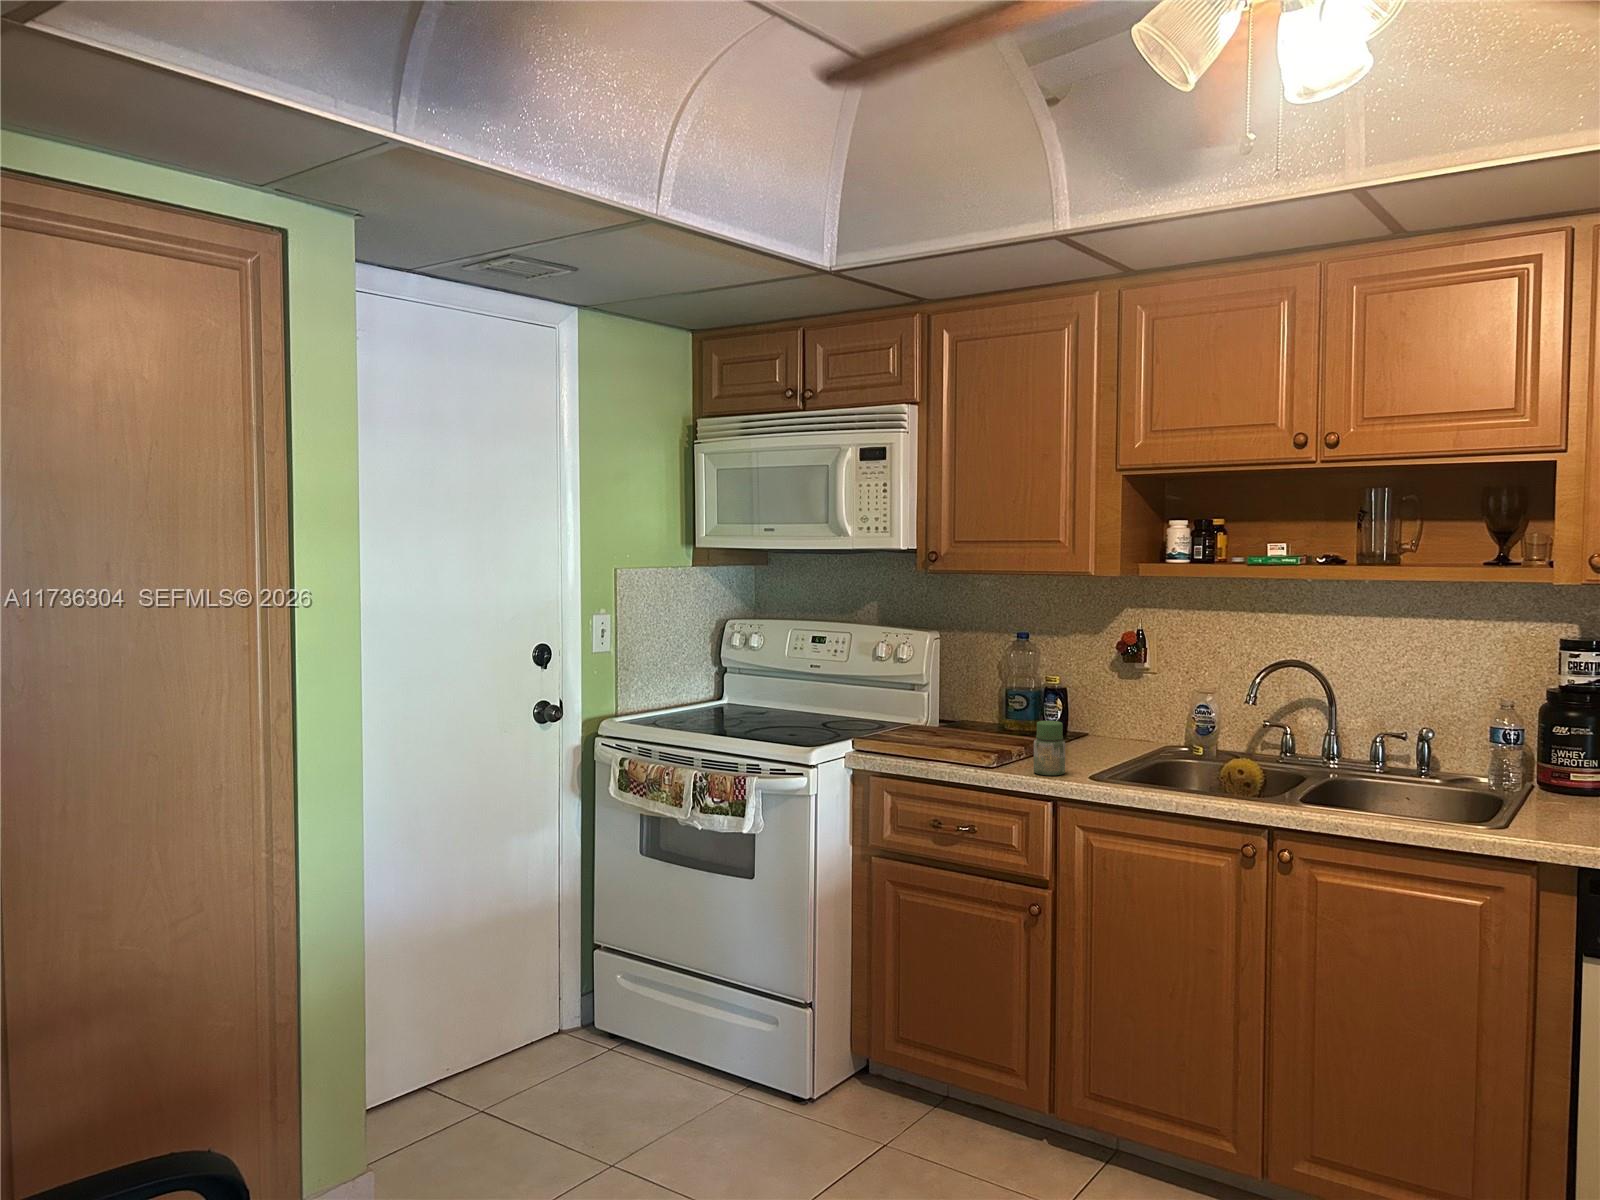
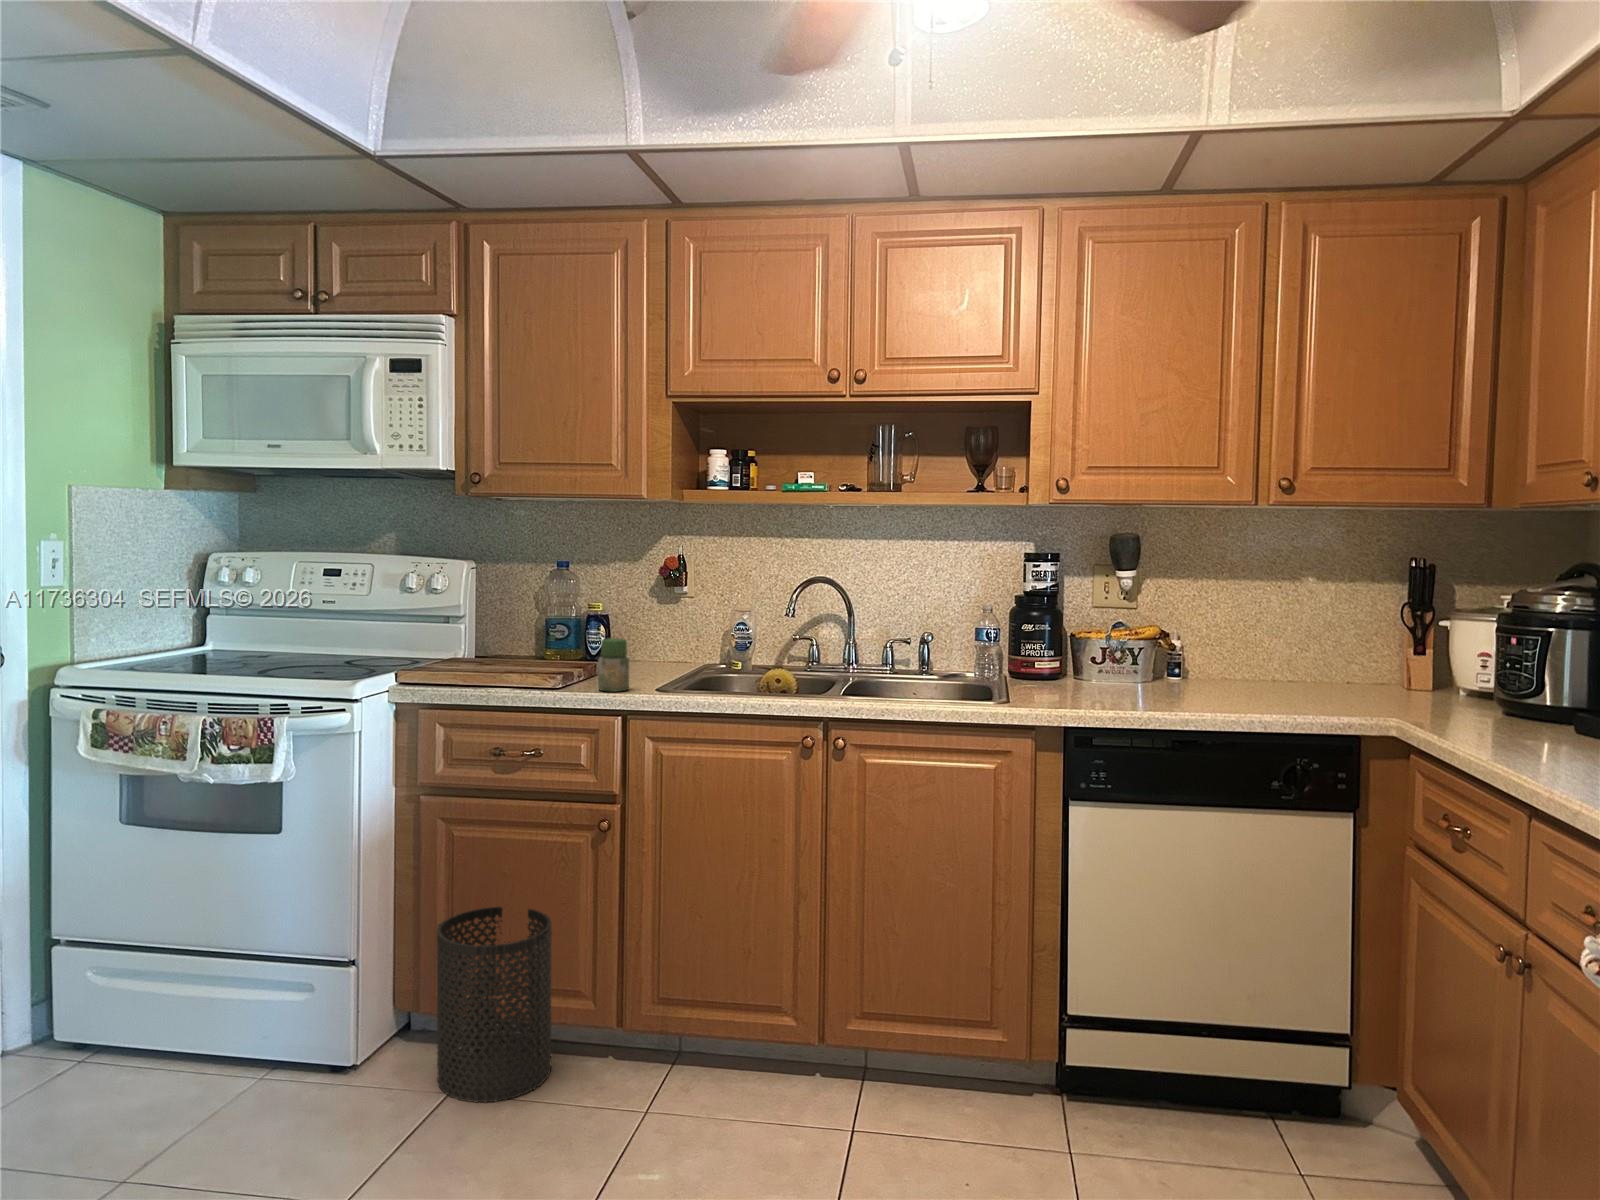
trash can: none [874,973,981,1164] -> present [436,907,552,1103]

